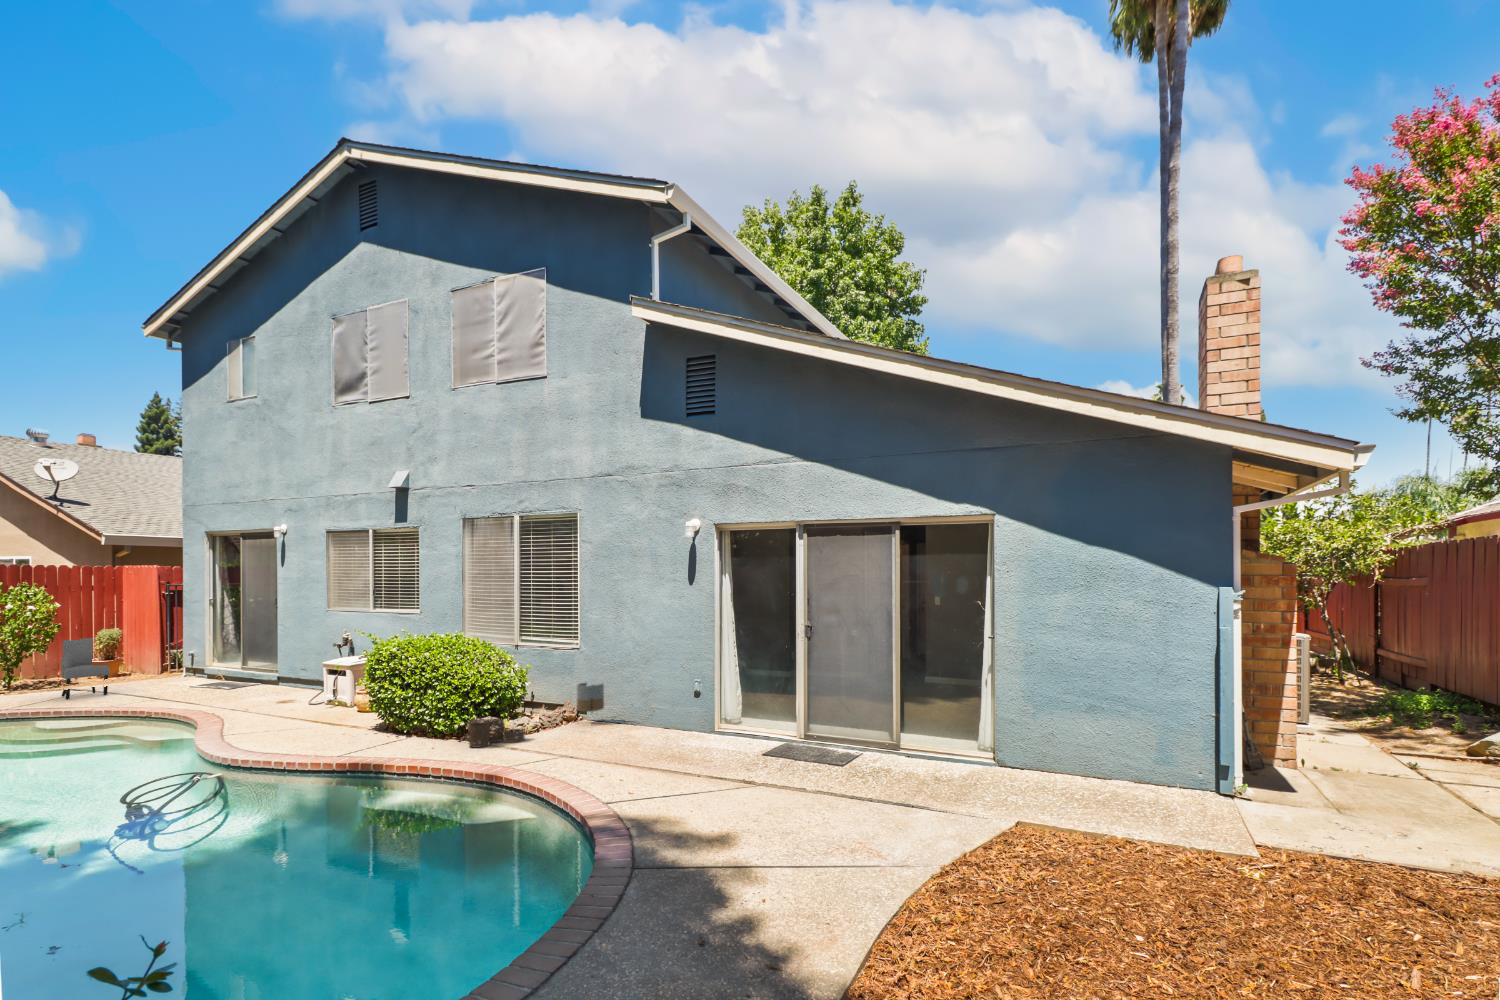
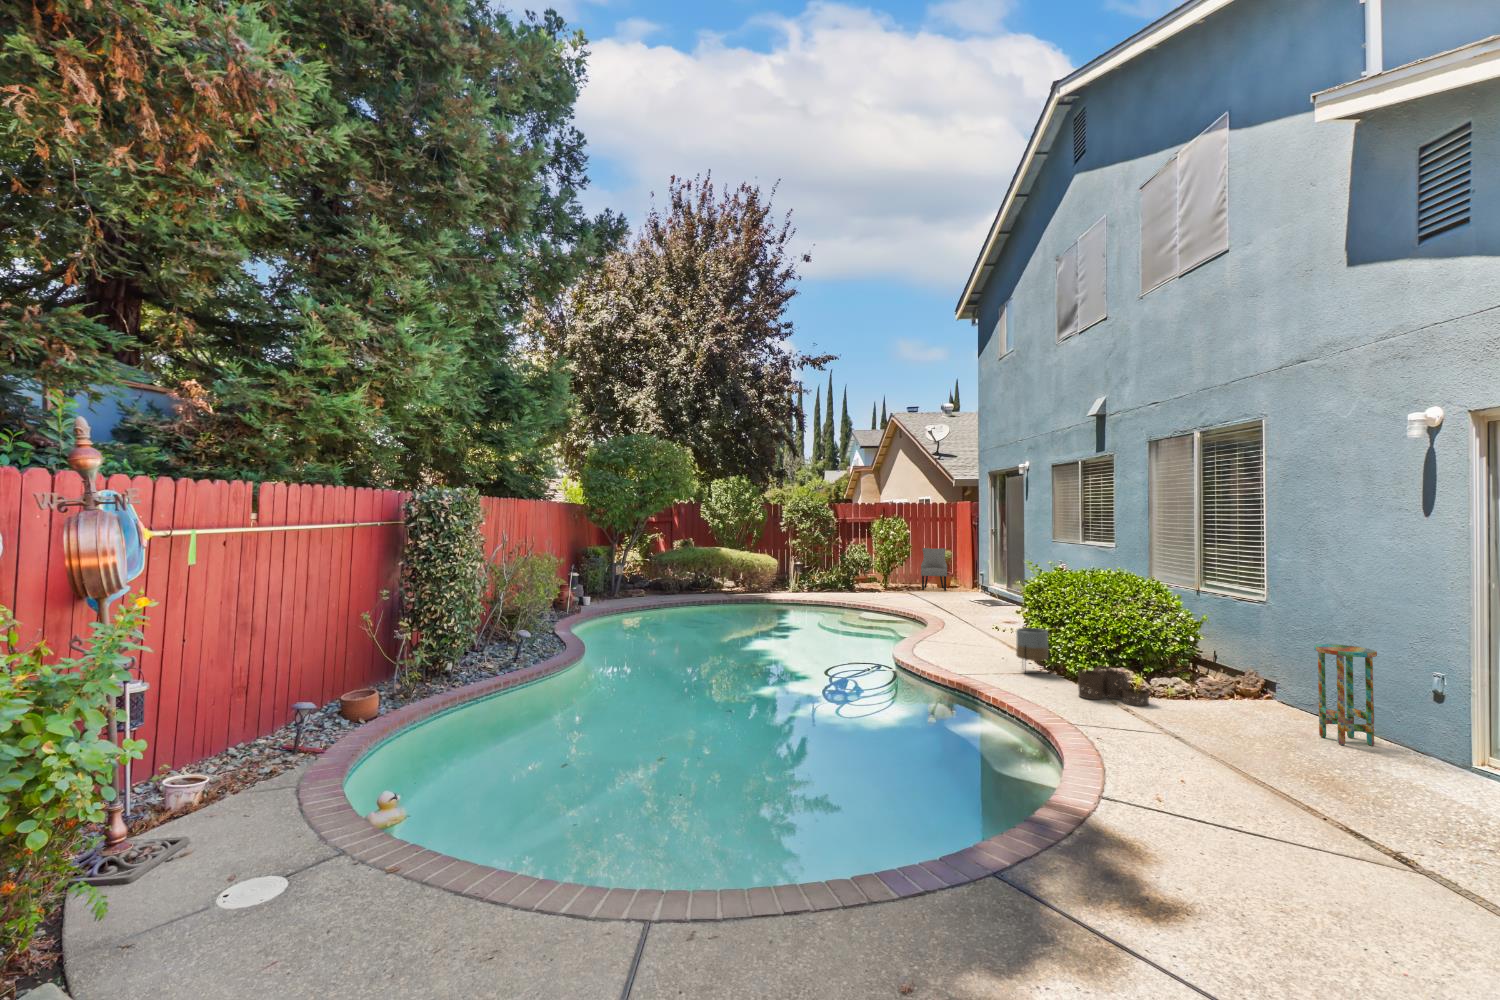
side table: none [631,664,662,730] -> present [1314,644,1377,746]
planter: present [576,682,604,712] -> present [1016,628,1050,670]

